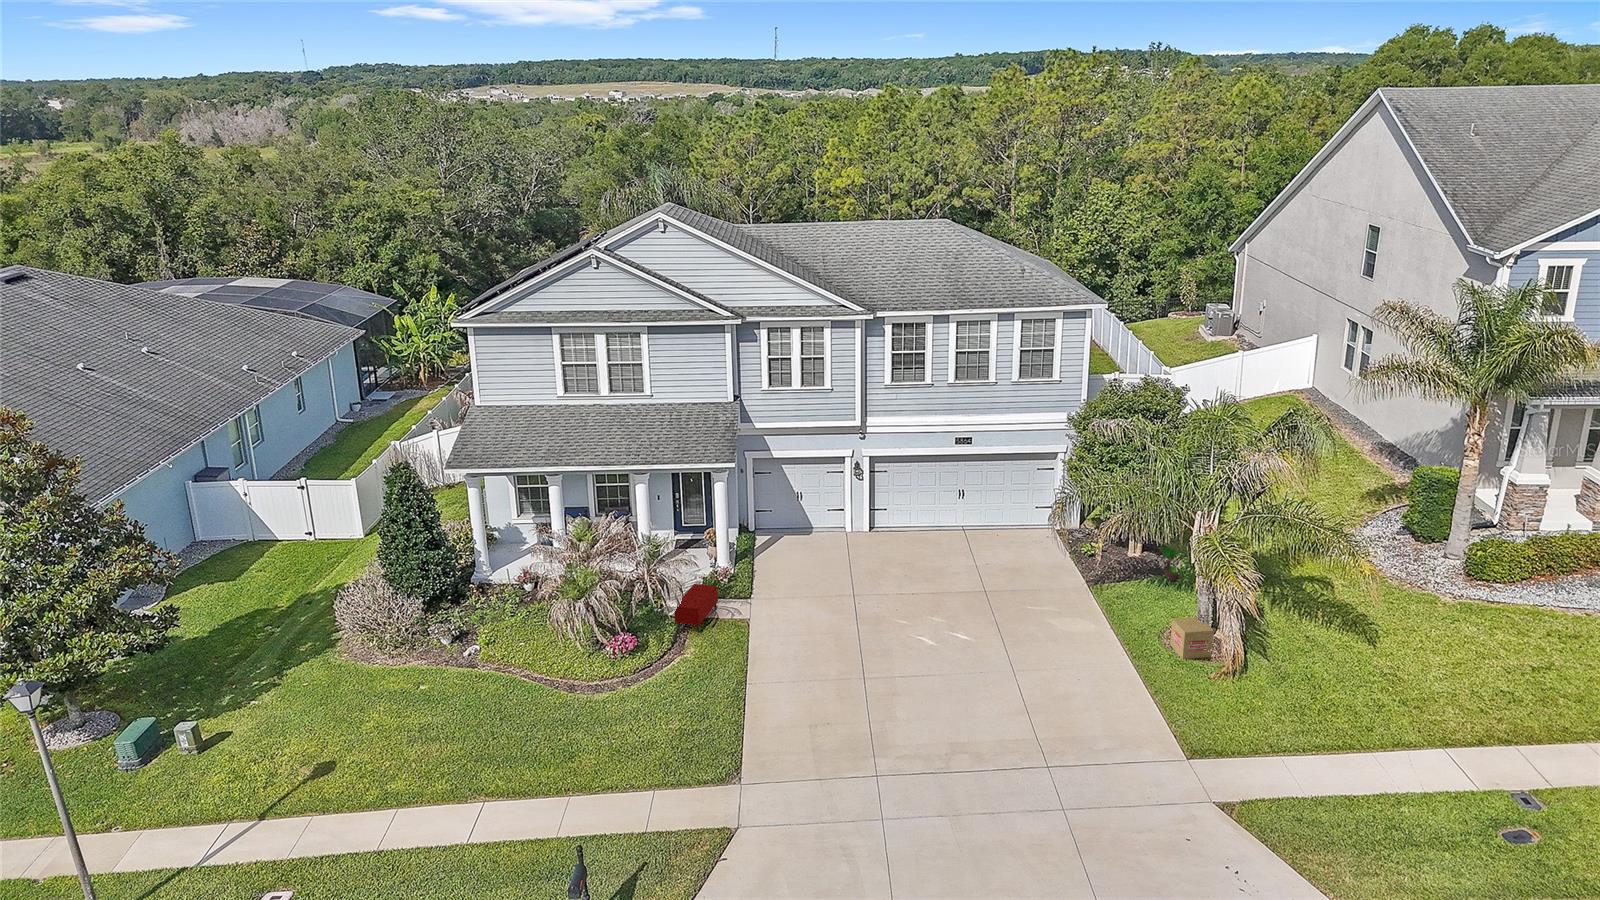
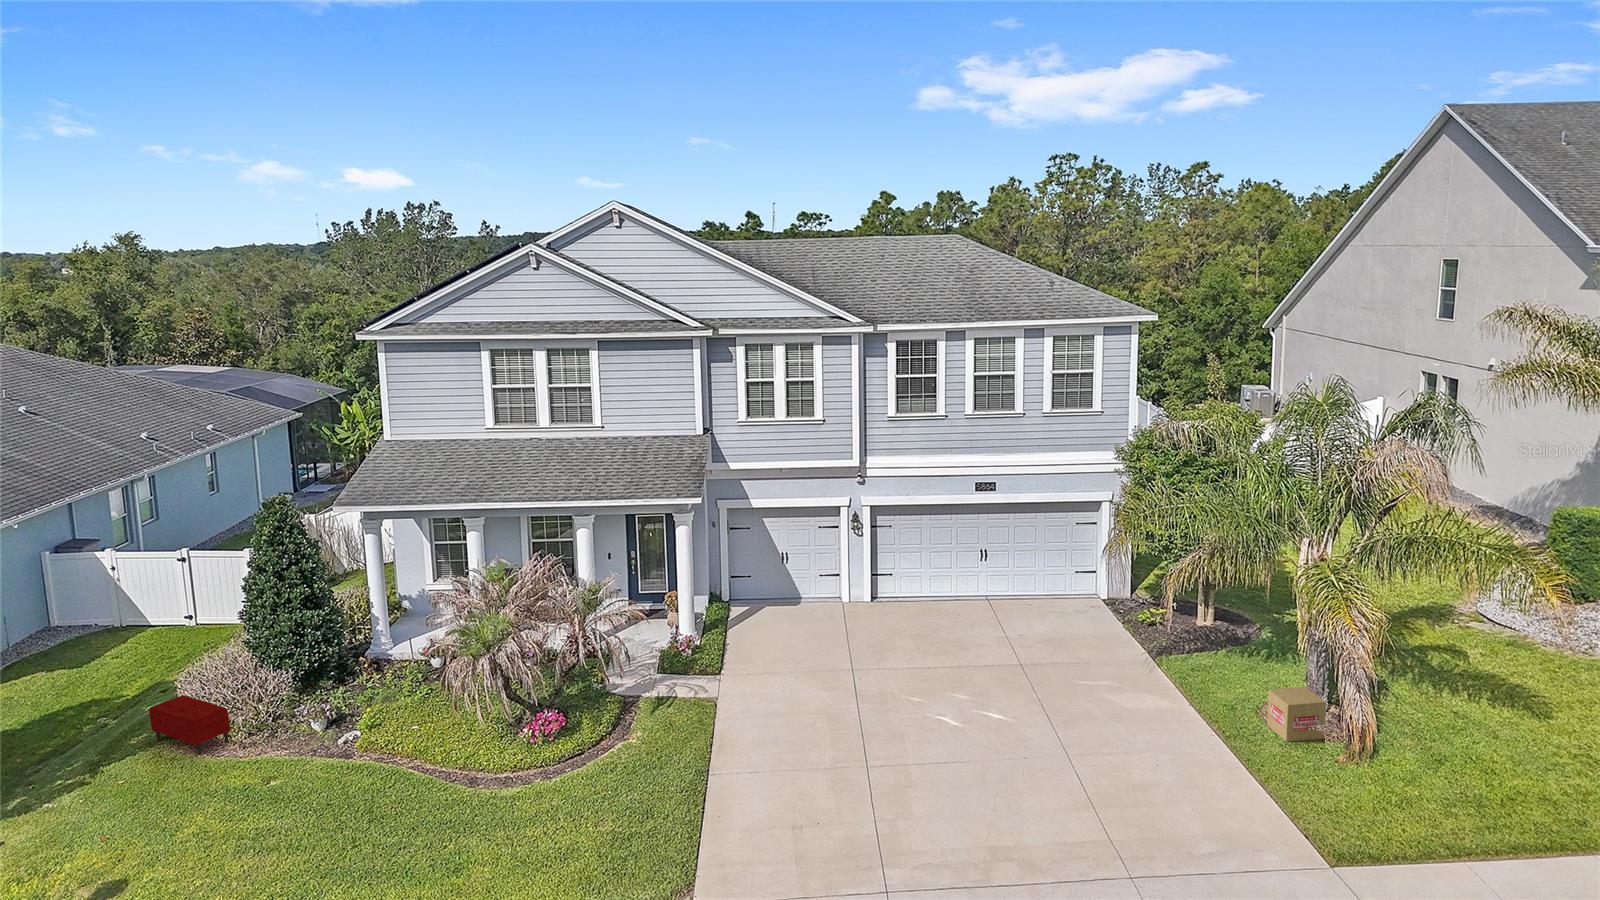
potted tree: present [1161,545,1179,581] -> none [1240,600,1272,652]
bench: present [674,584,718,632] -> present [149,695,231,755]

